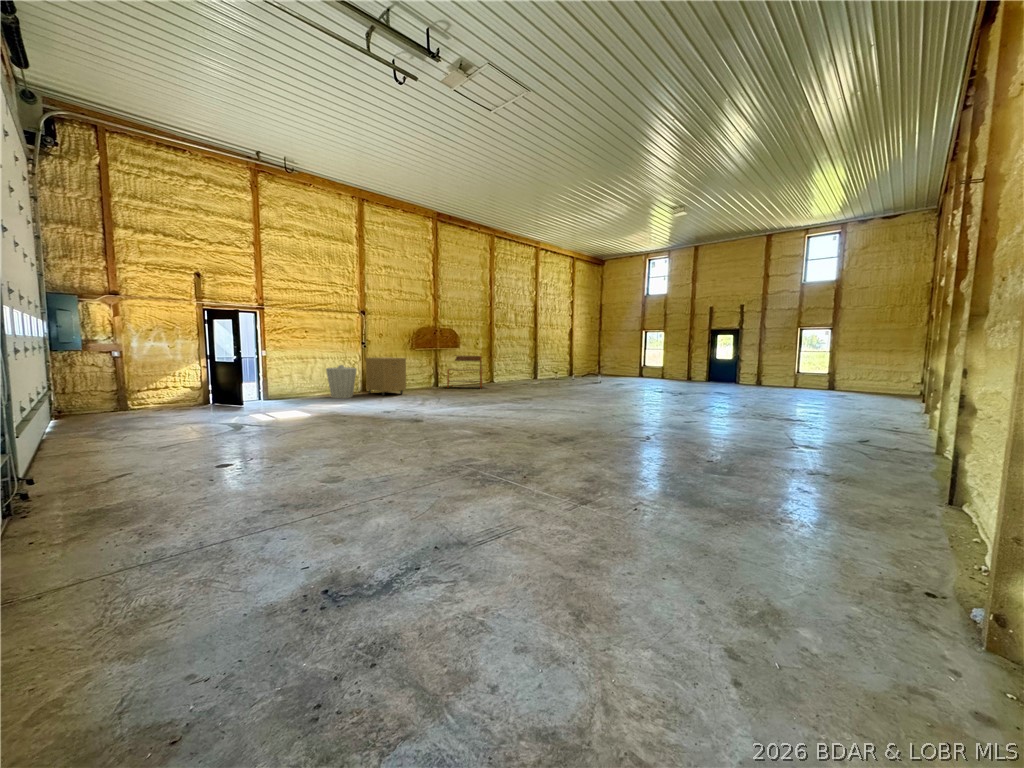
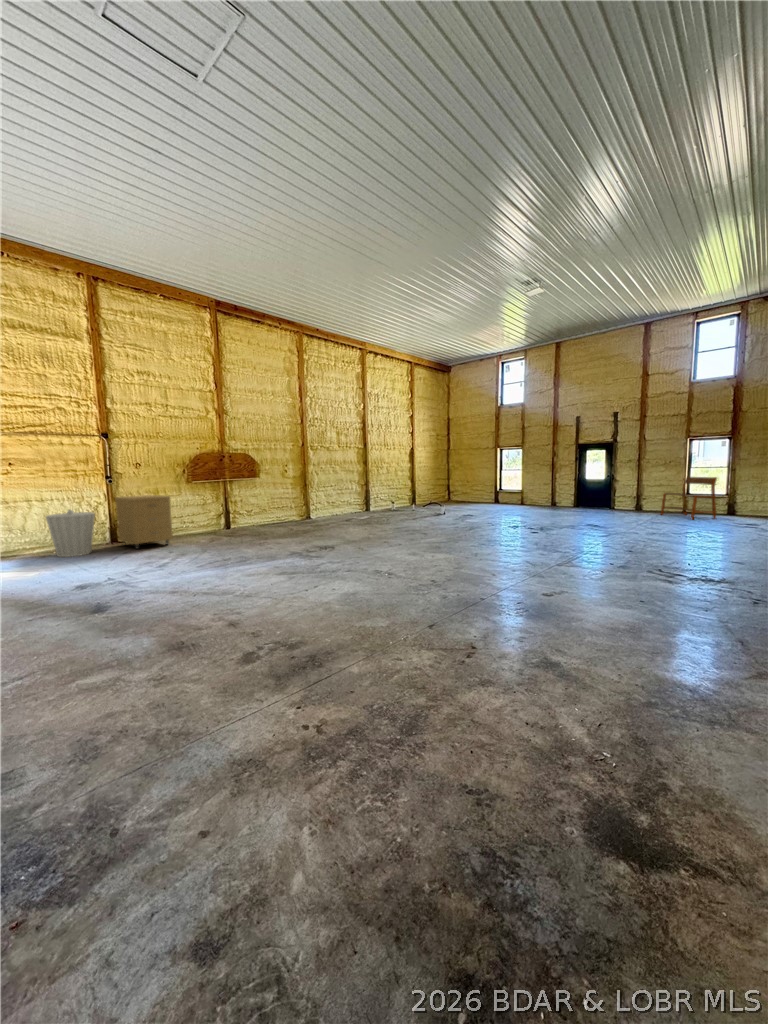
bench: present [447,356,483,388] -> present [661,477,717,520]

